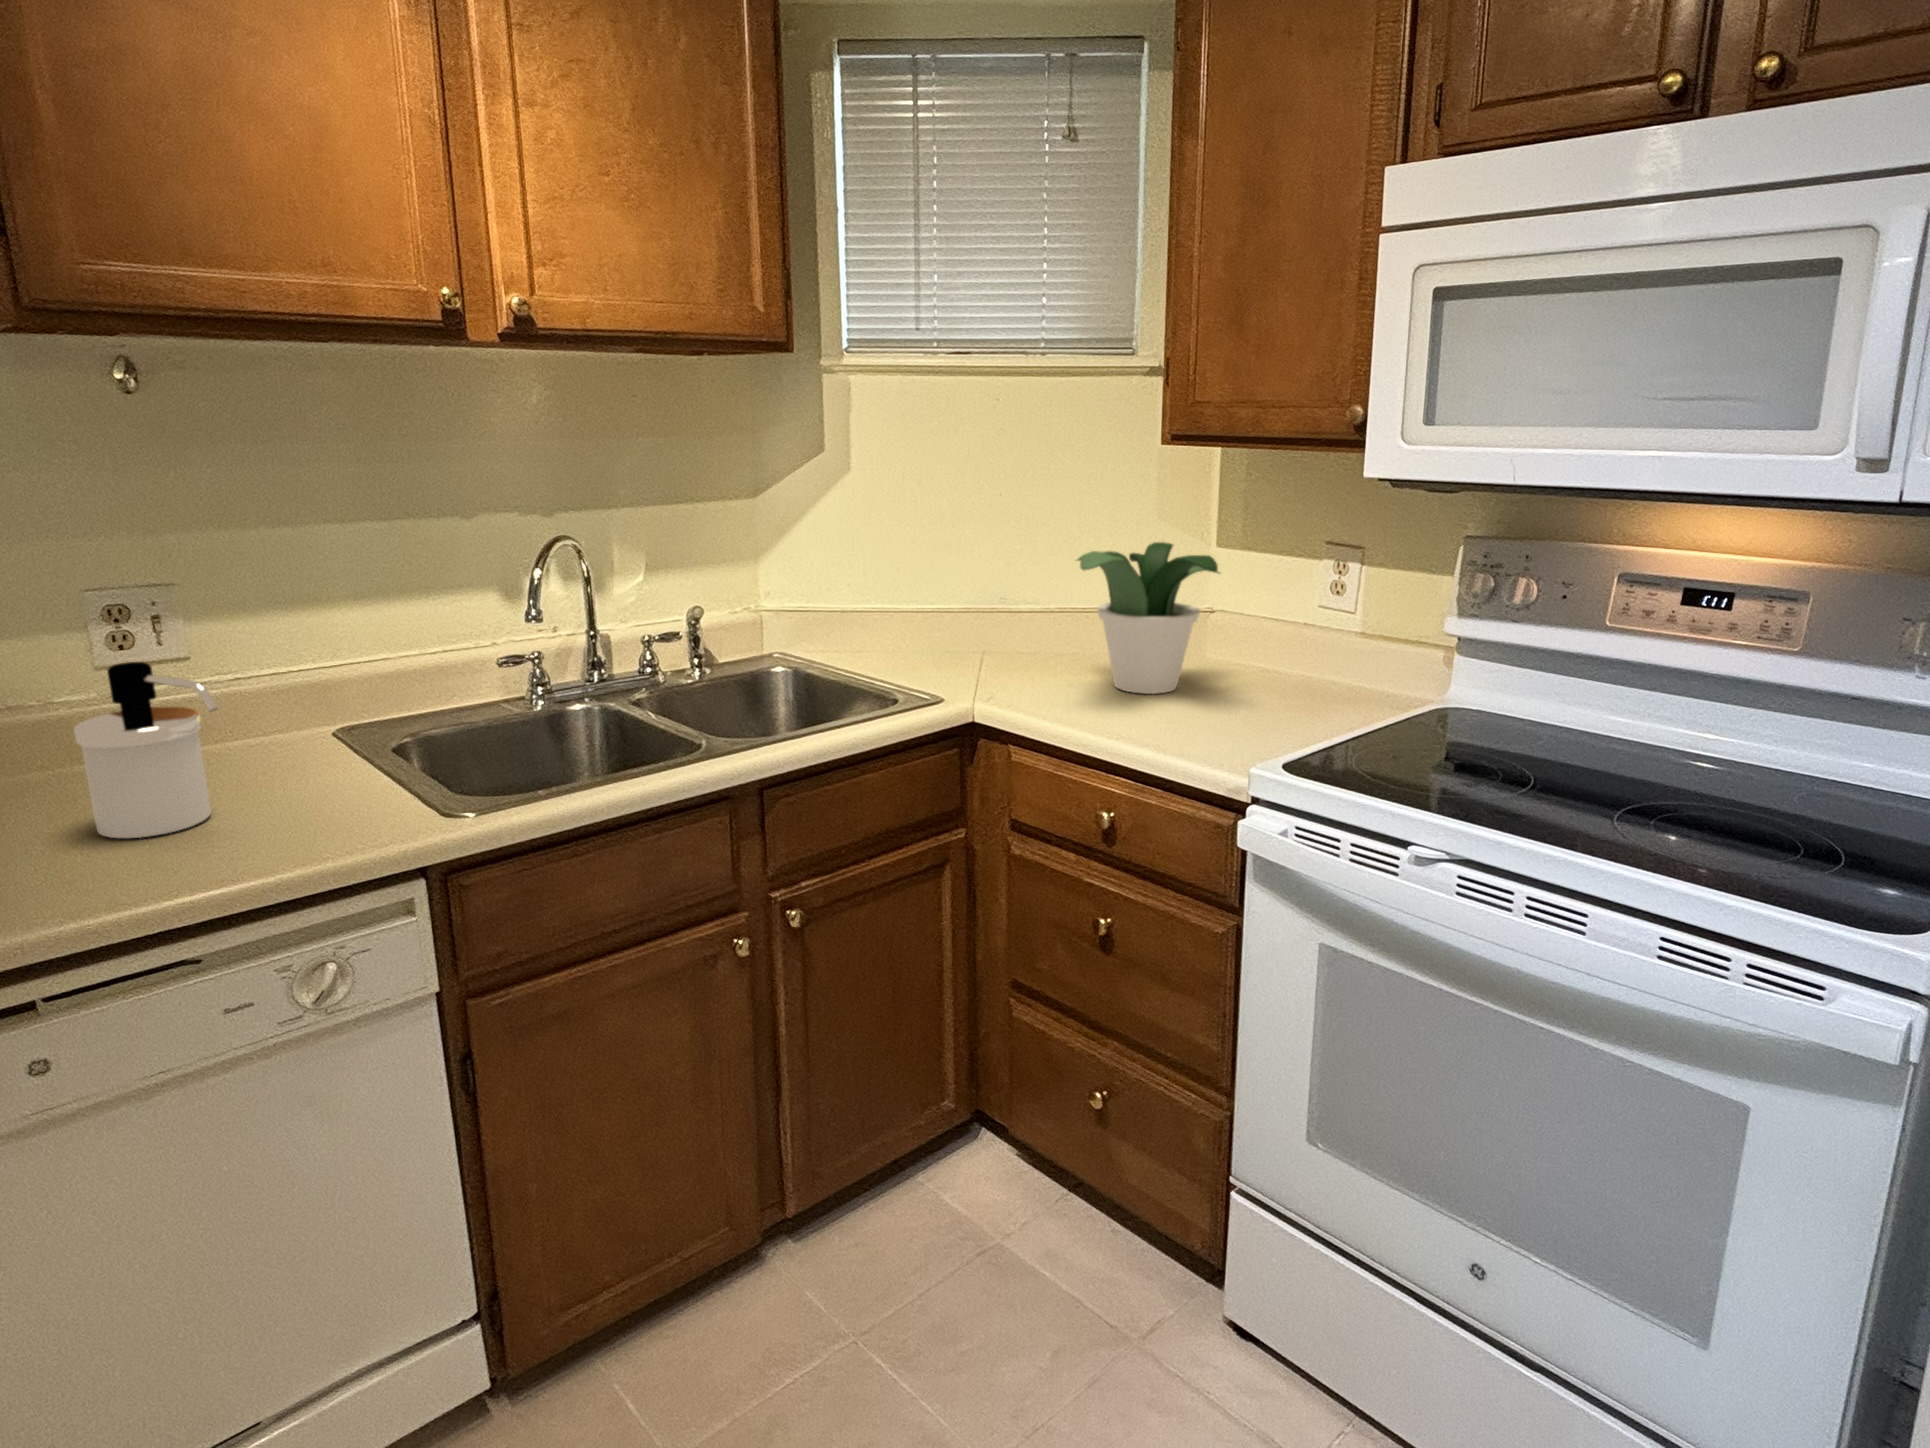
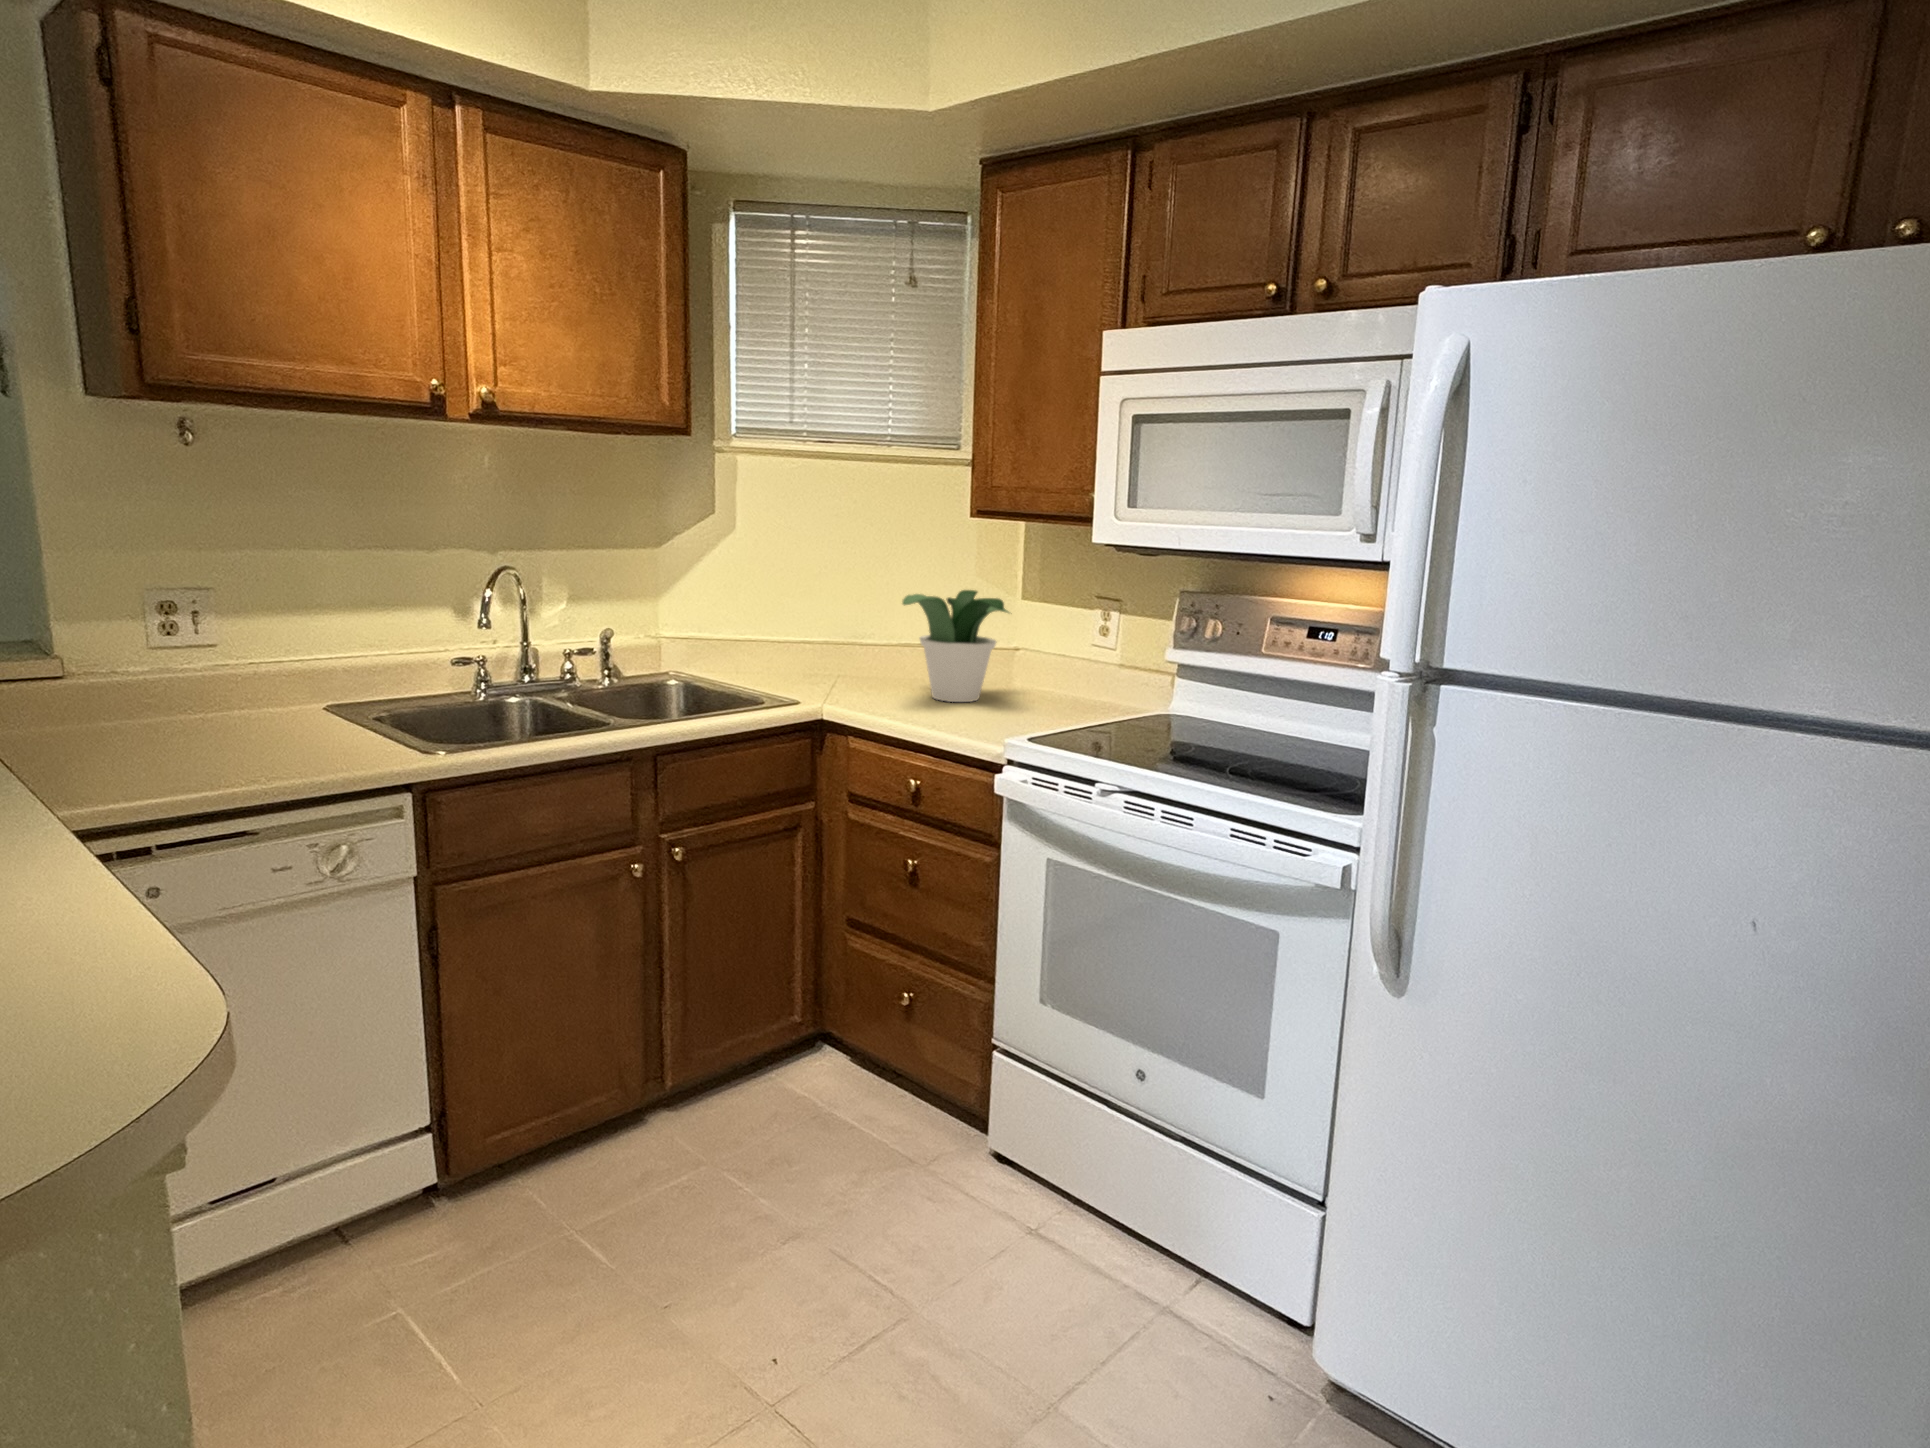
soap dispenser: present [74,662,218,838] -> none [159,634,268,758]

